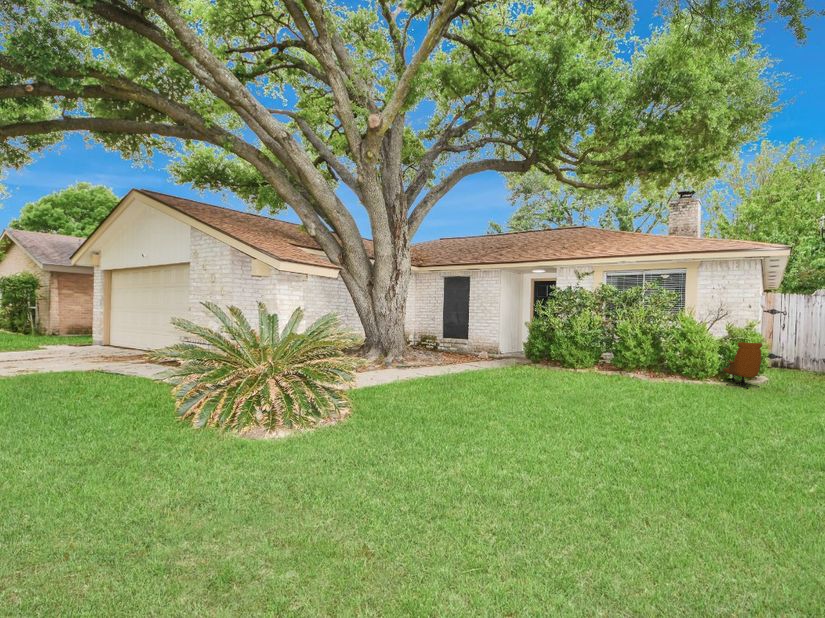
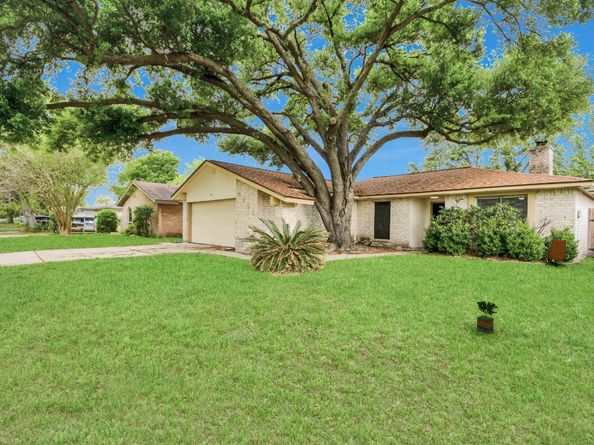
potted tree: none [697,496,759,589] -> present [477,301,498,334]

